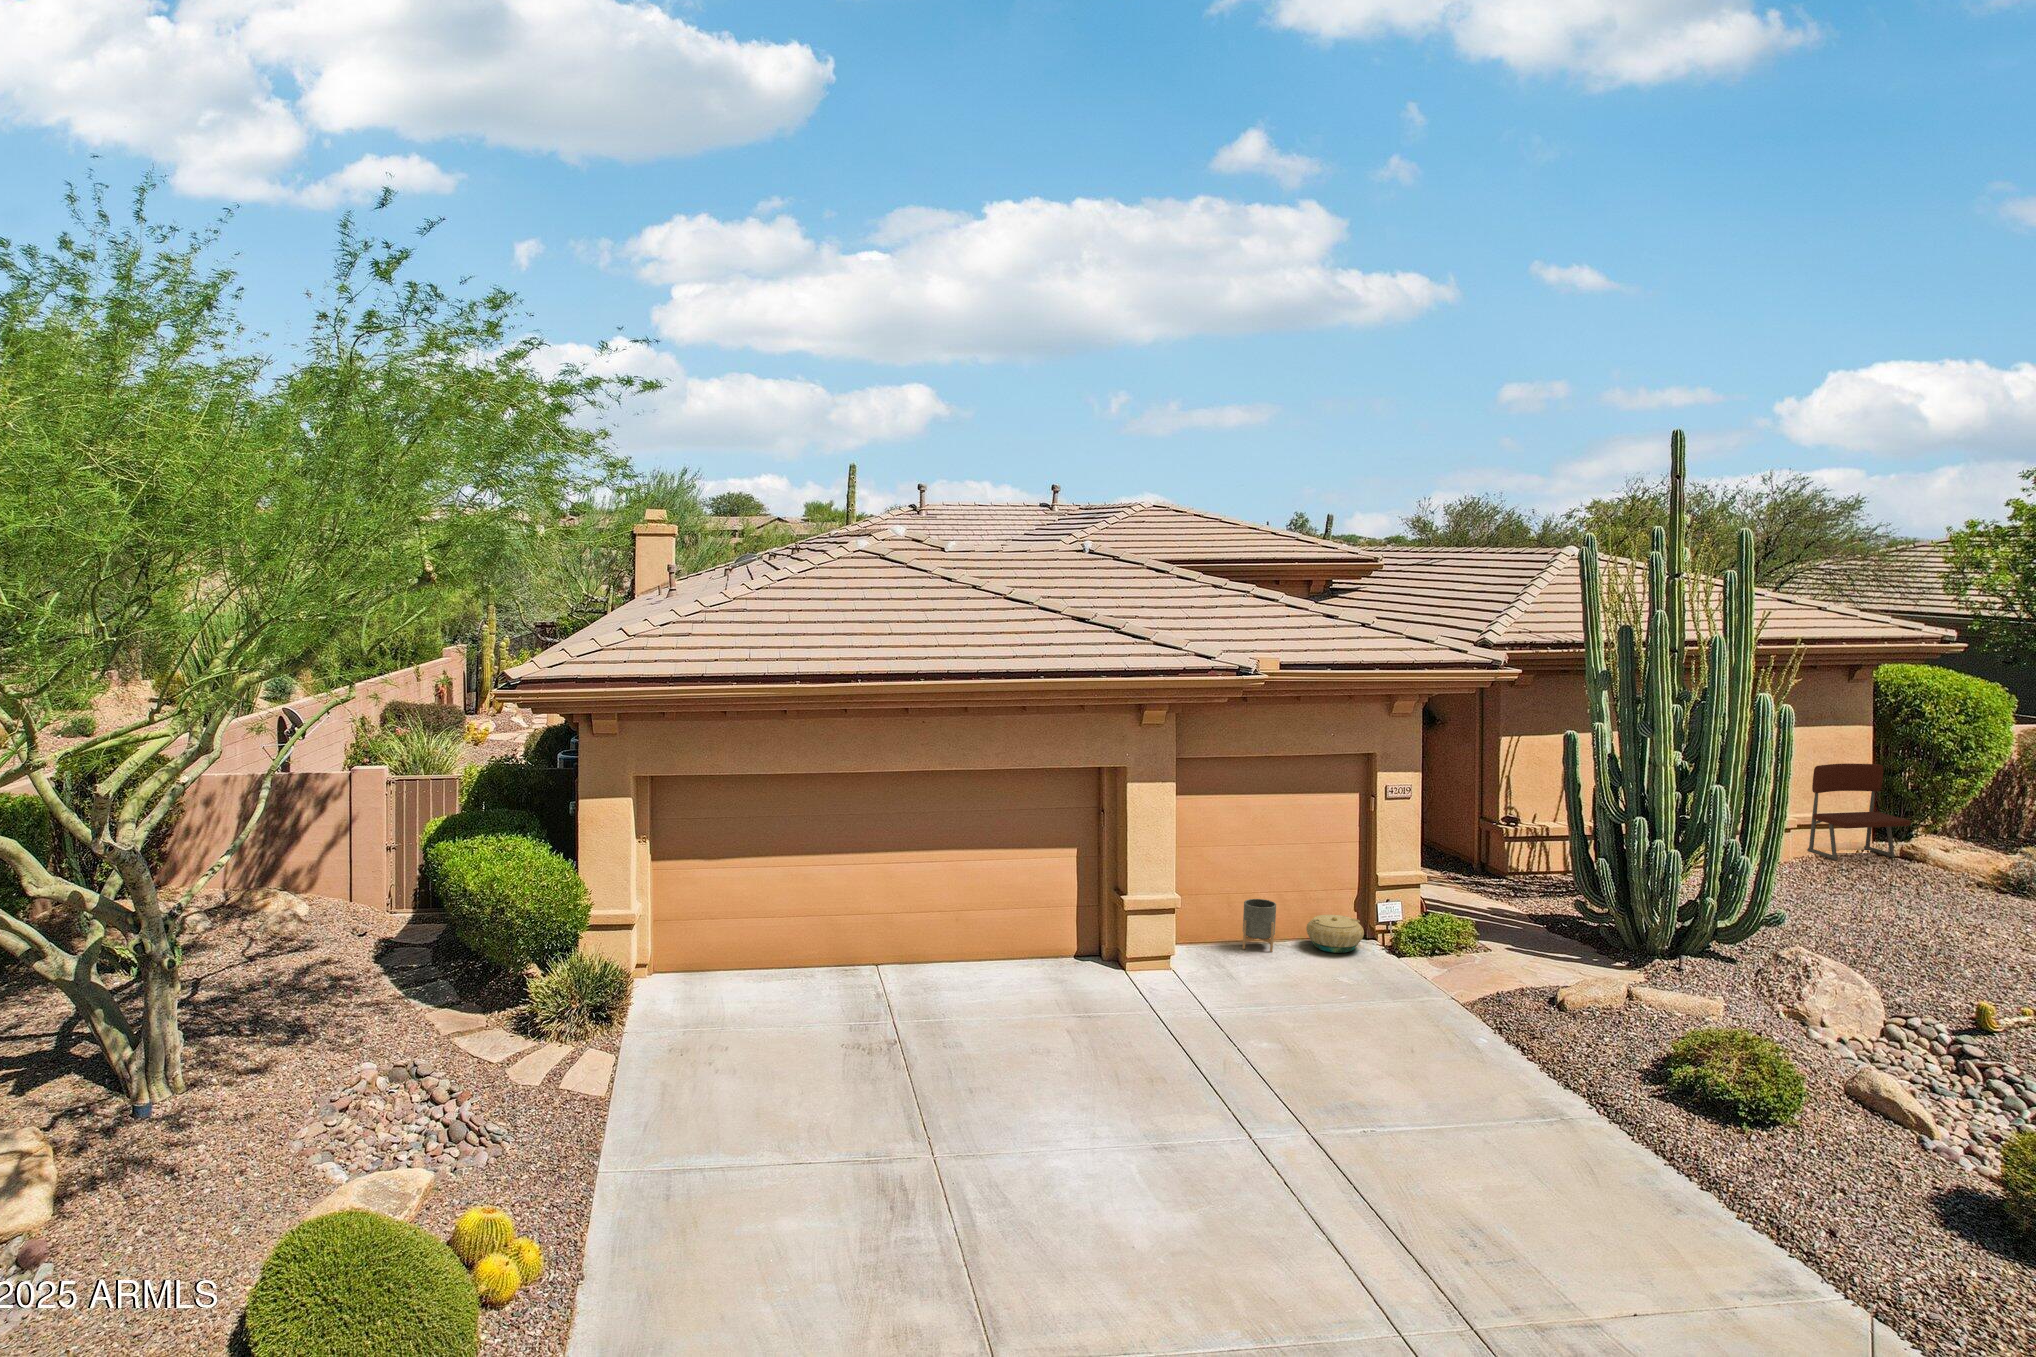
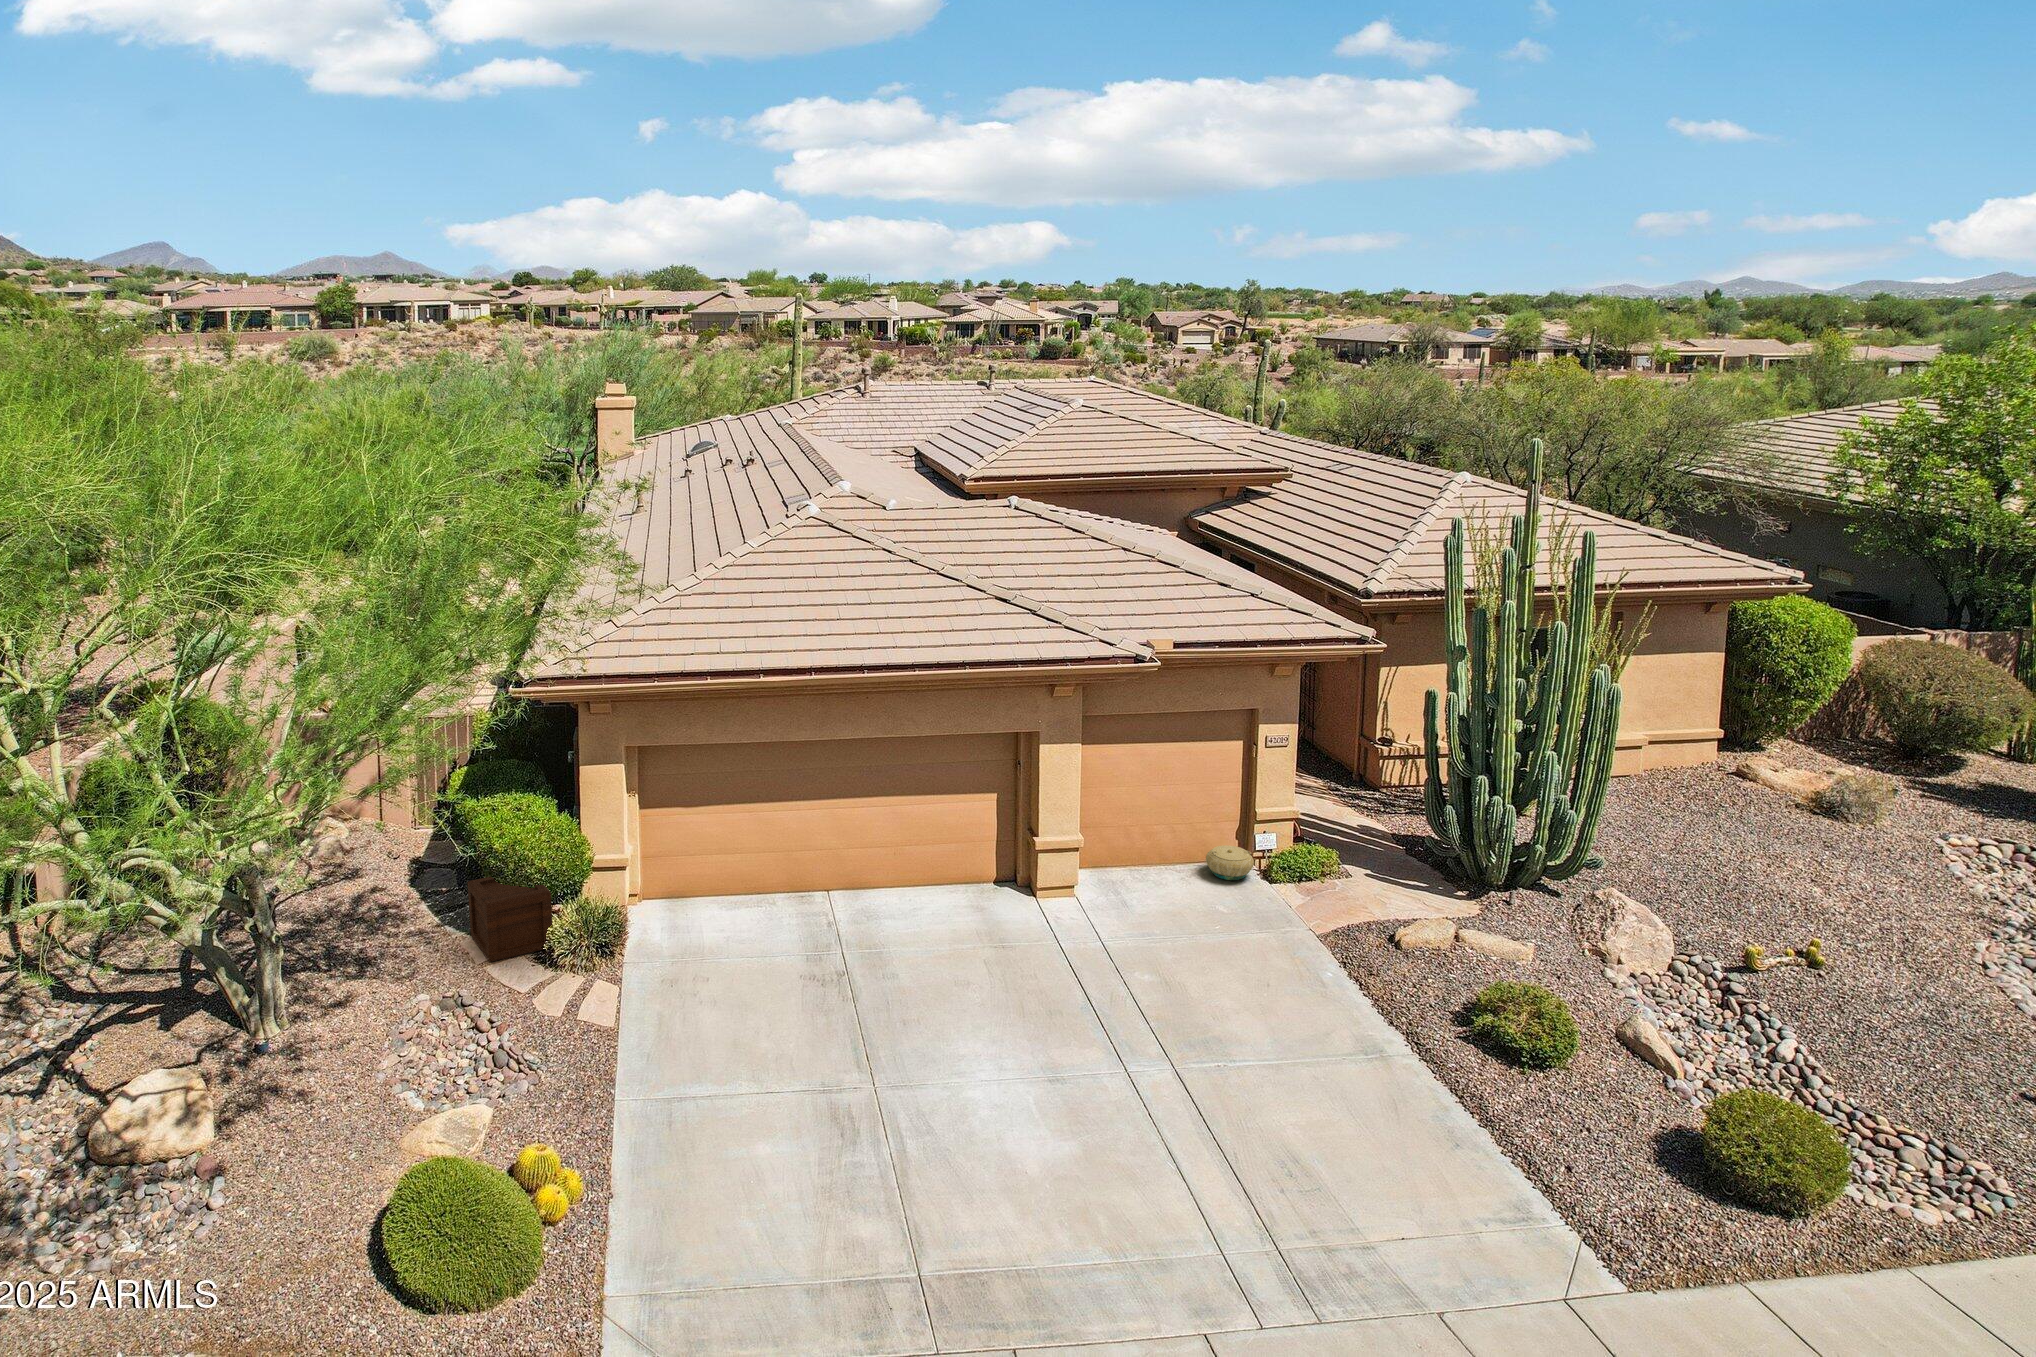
bench: present [1807,764,1911,860] -> none [1657,691,1747,777]
planter: present [1243,899,1276,952] -> none [1151,832,1181,878]
wooden crate: none [433,927,533,1032] -> present [467,877,552,962]

